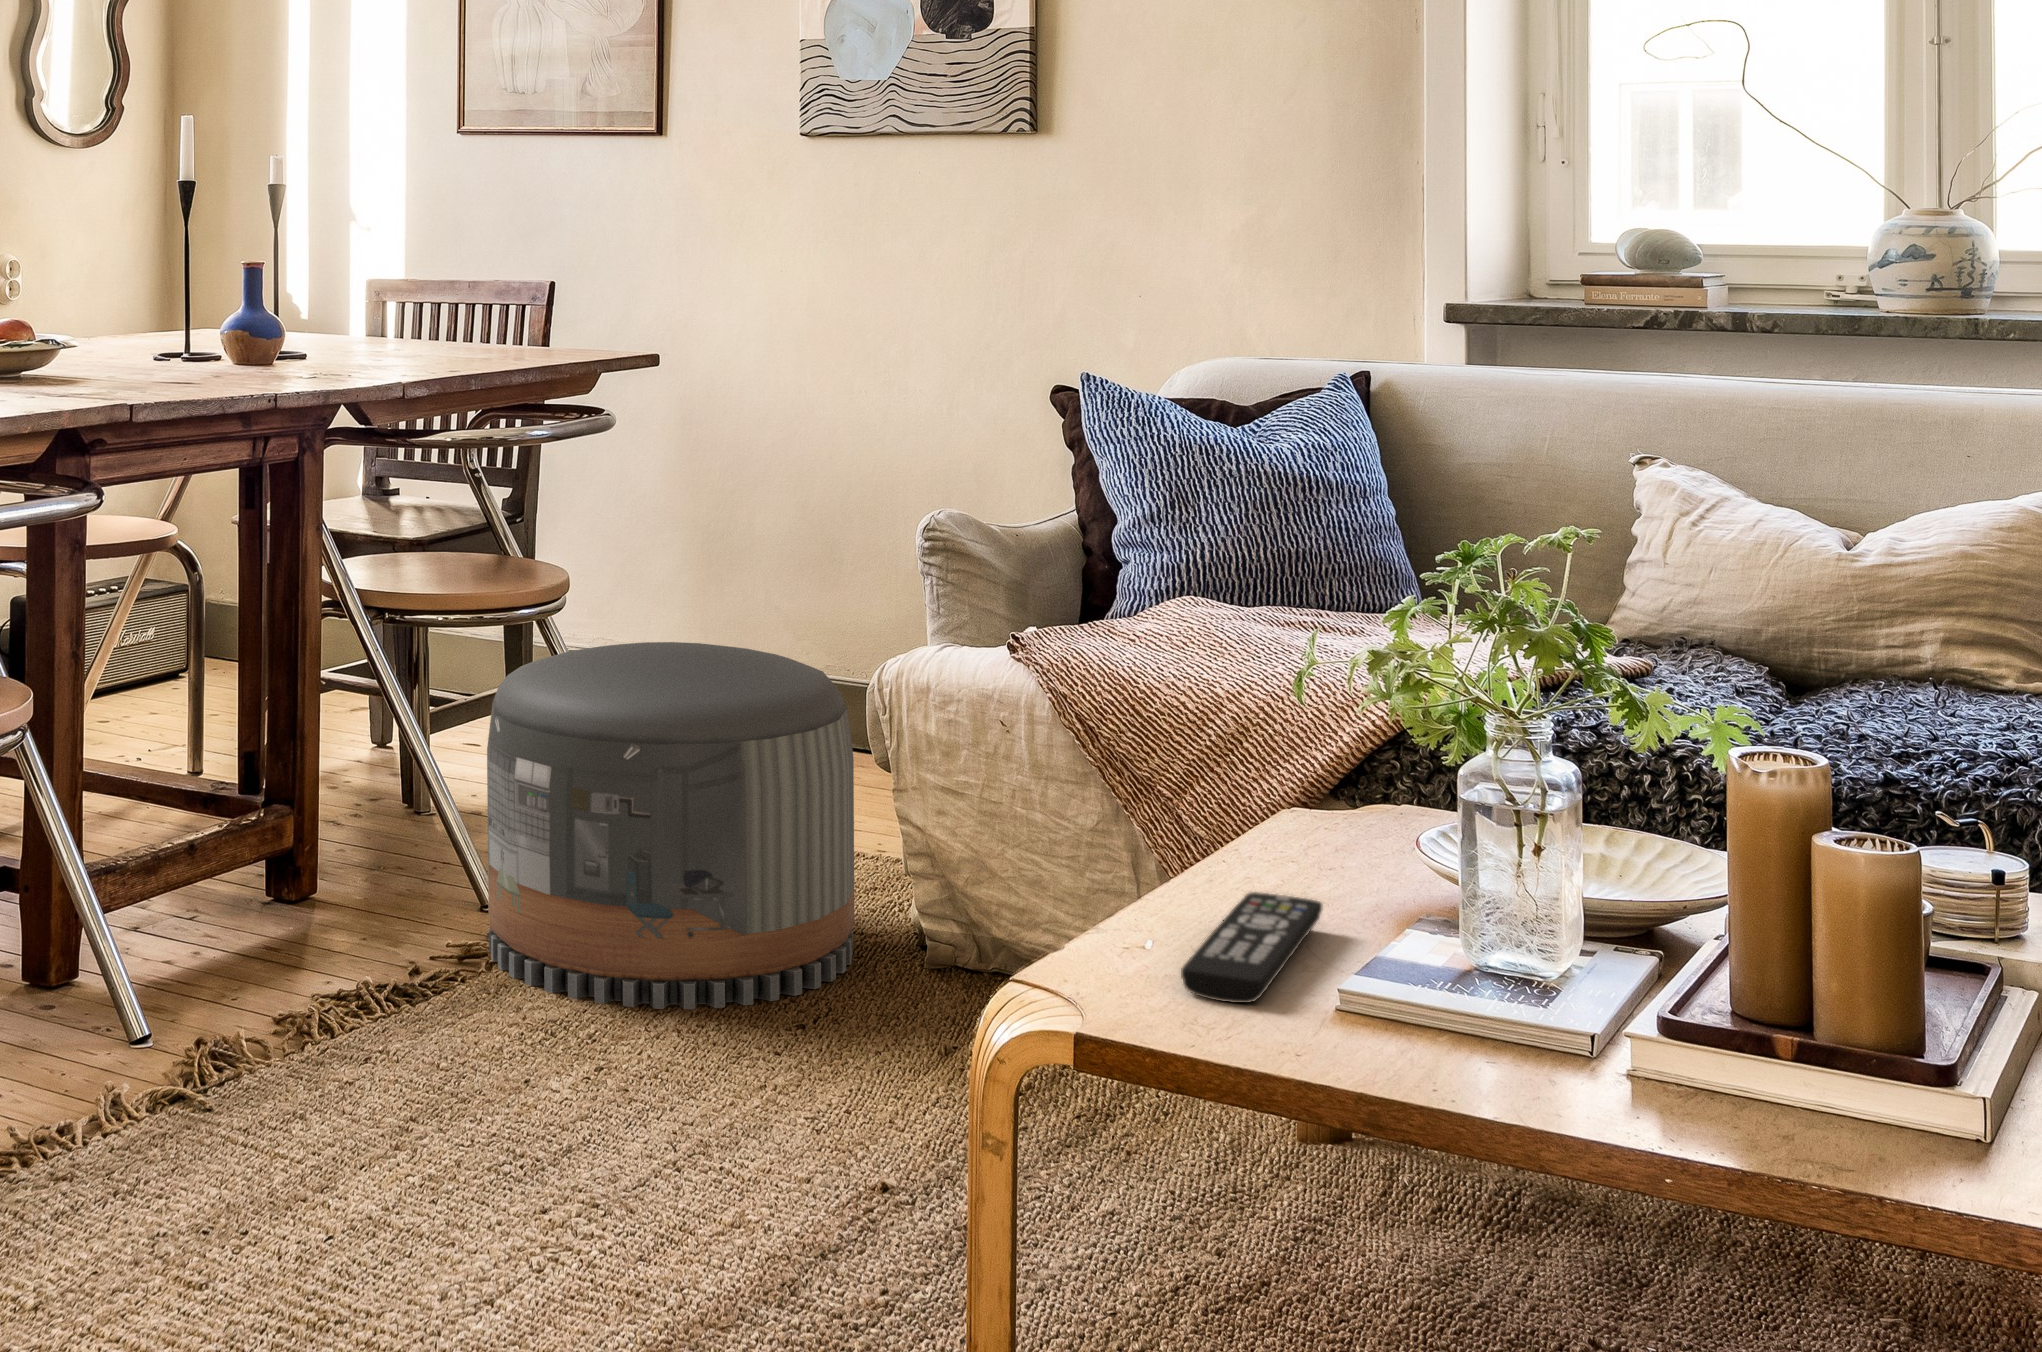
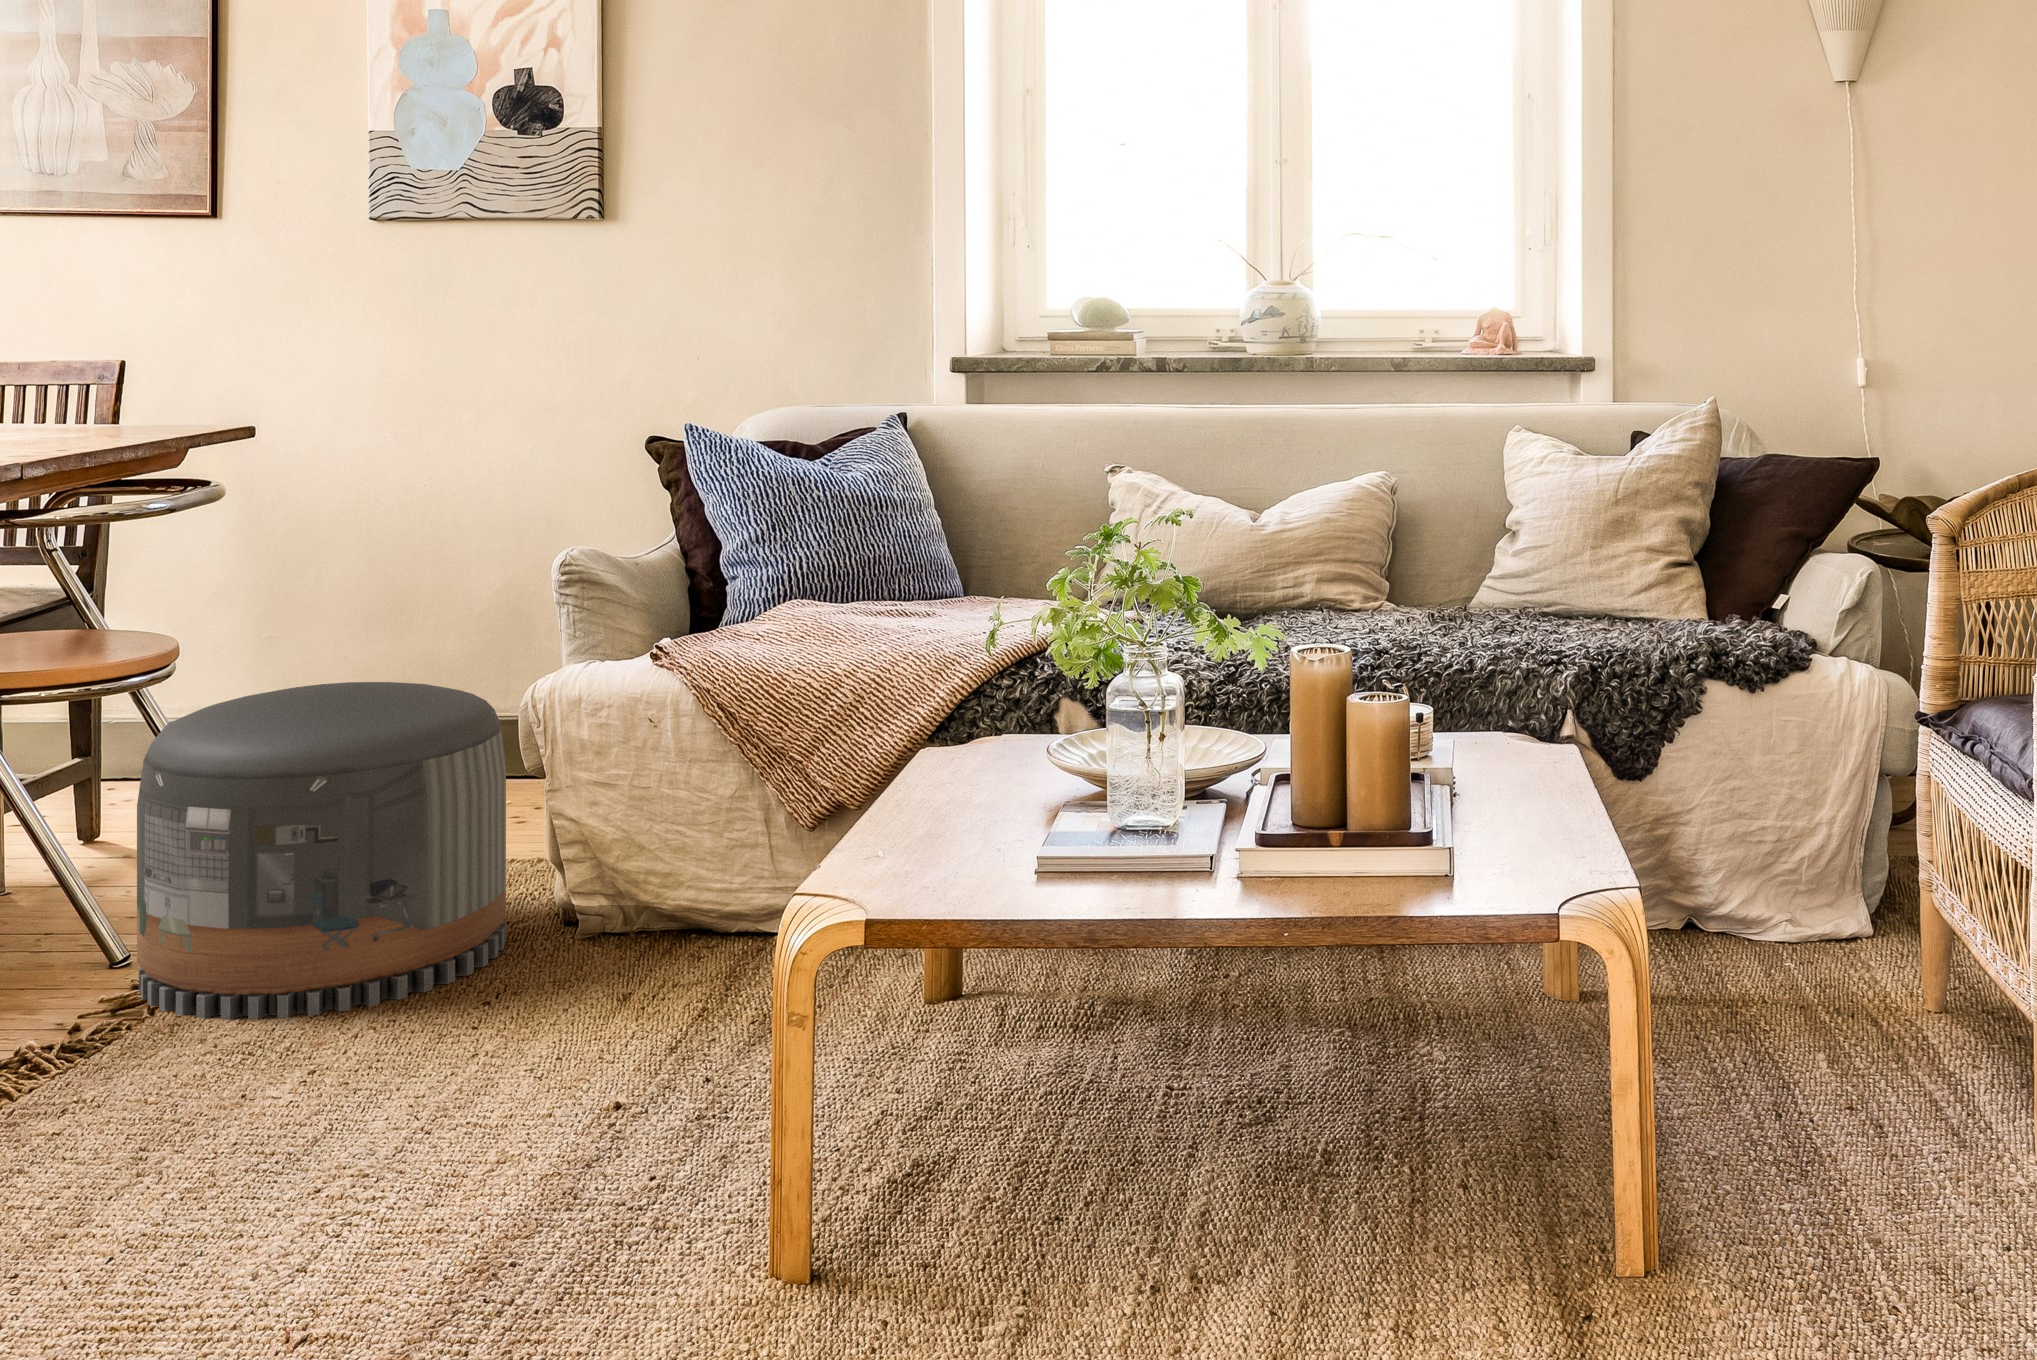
remote control: present [1181,892,1322,1003] -> none [917,800,983,876]

